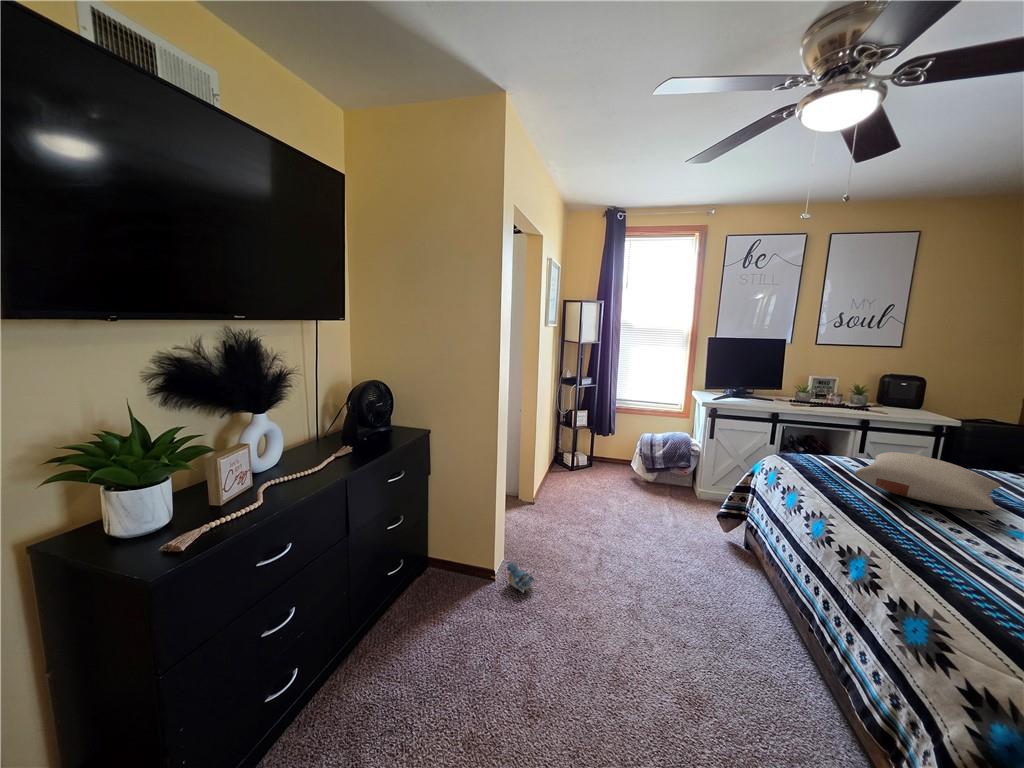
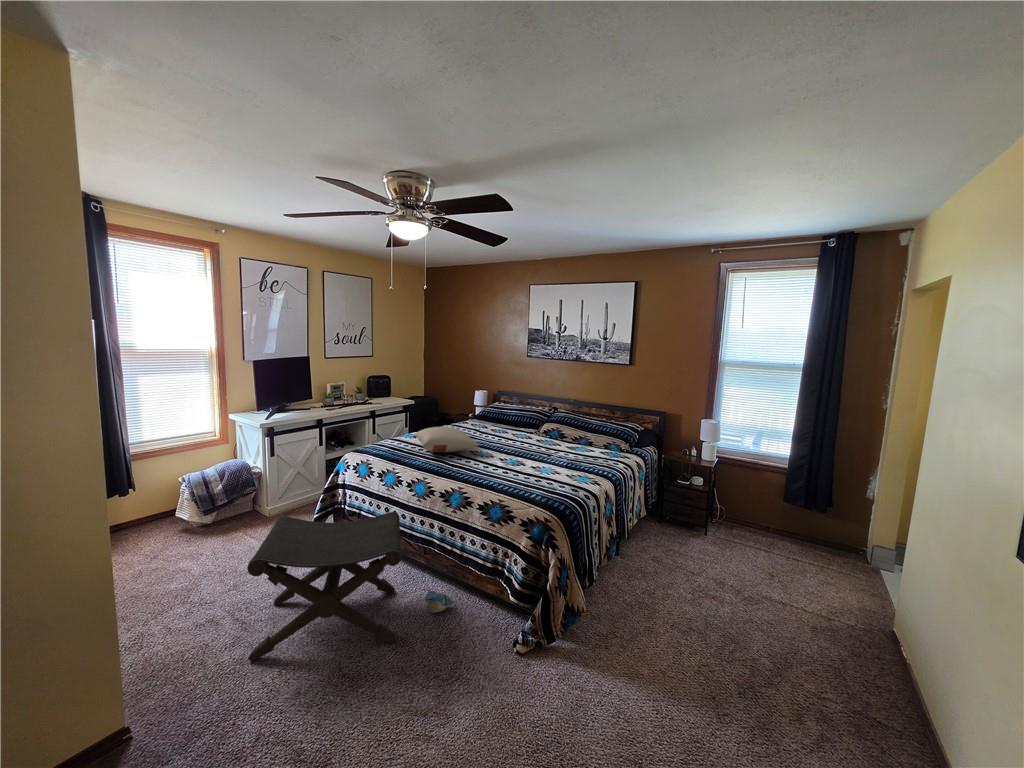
footstool: none [575,489,764,688] -> present [247,512,402,661]
plush toy: present [507,562,536,593] -> present [425,591,454,613]

